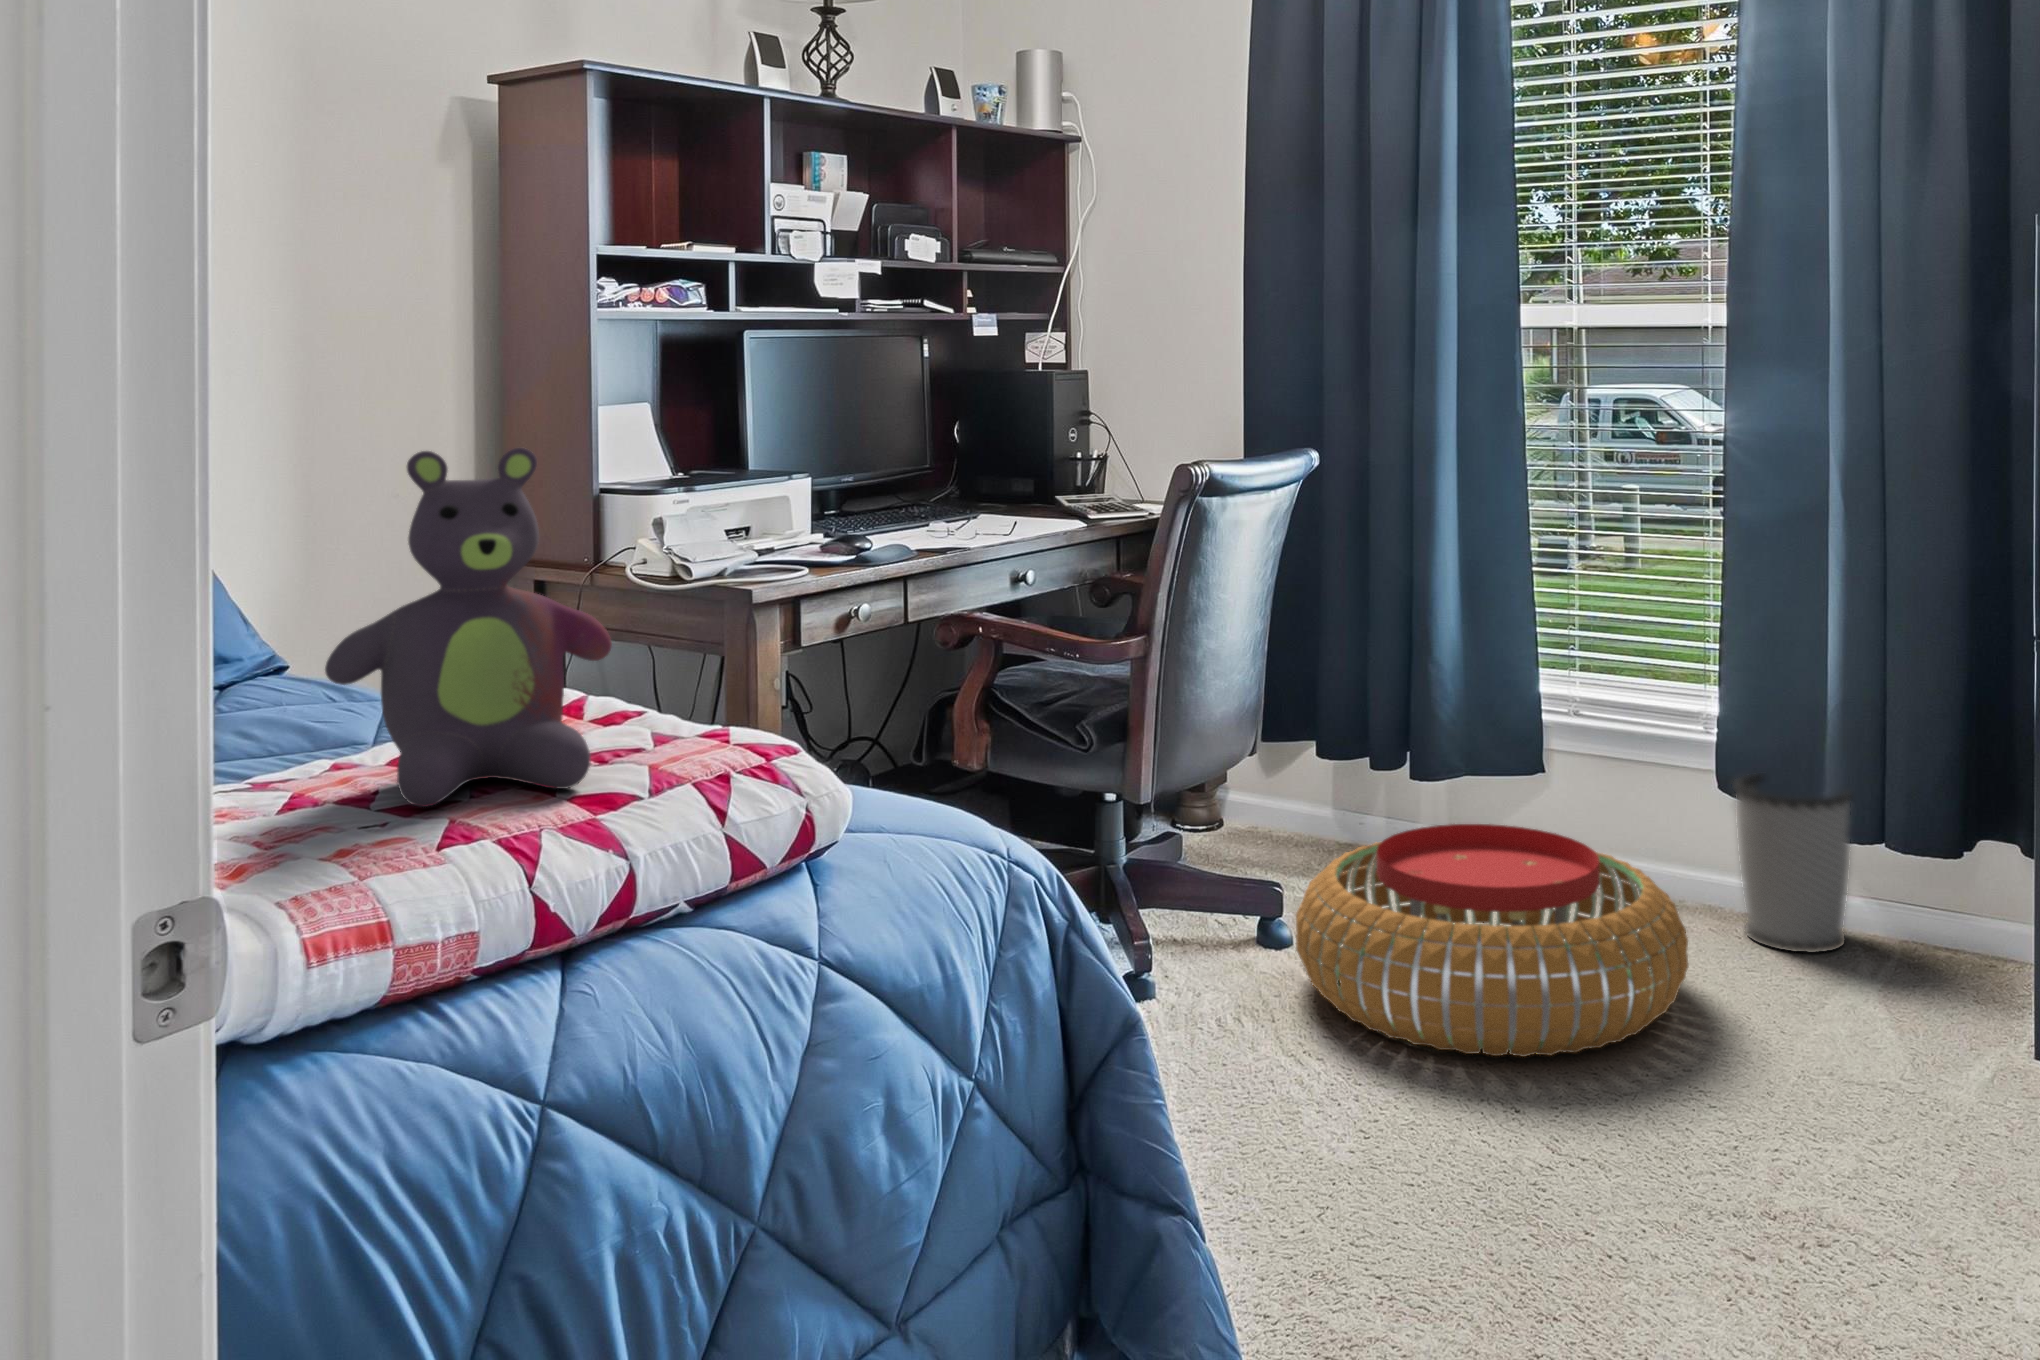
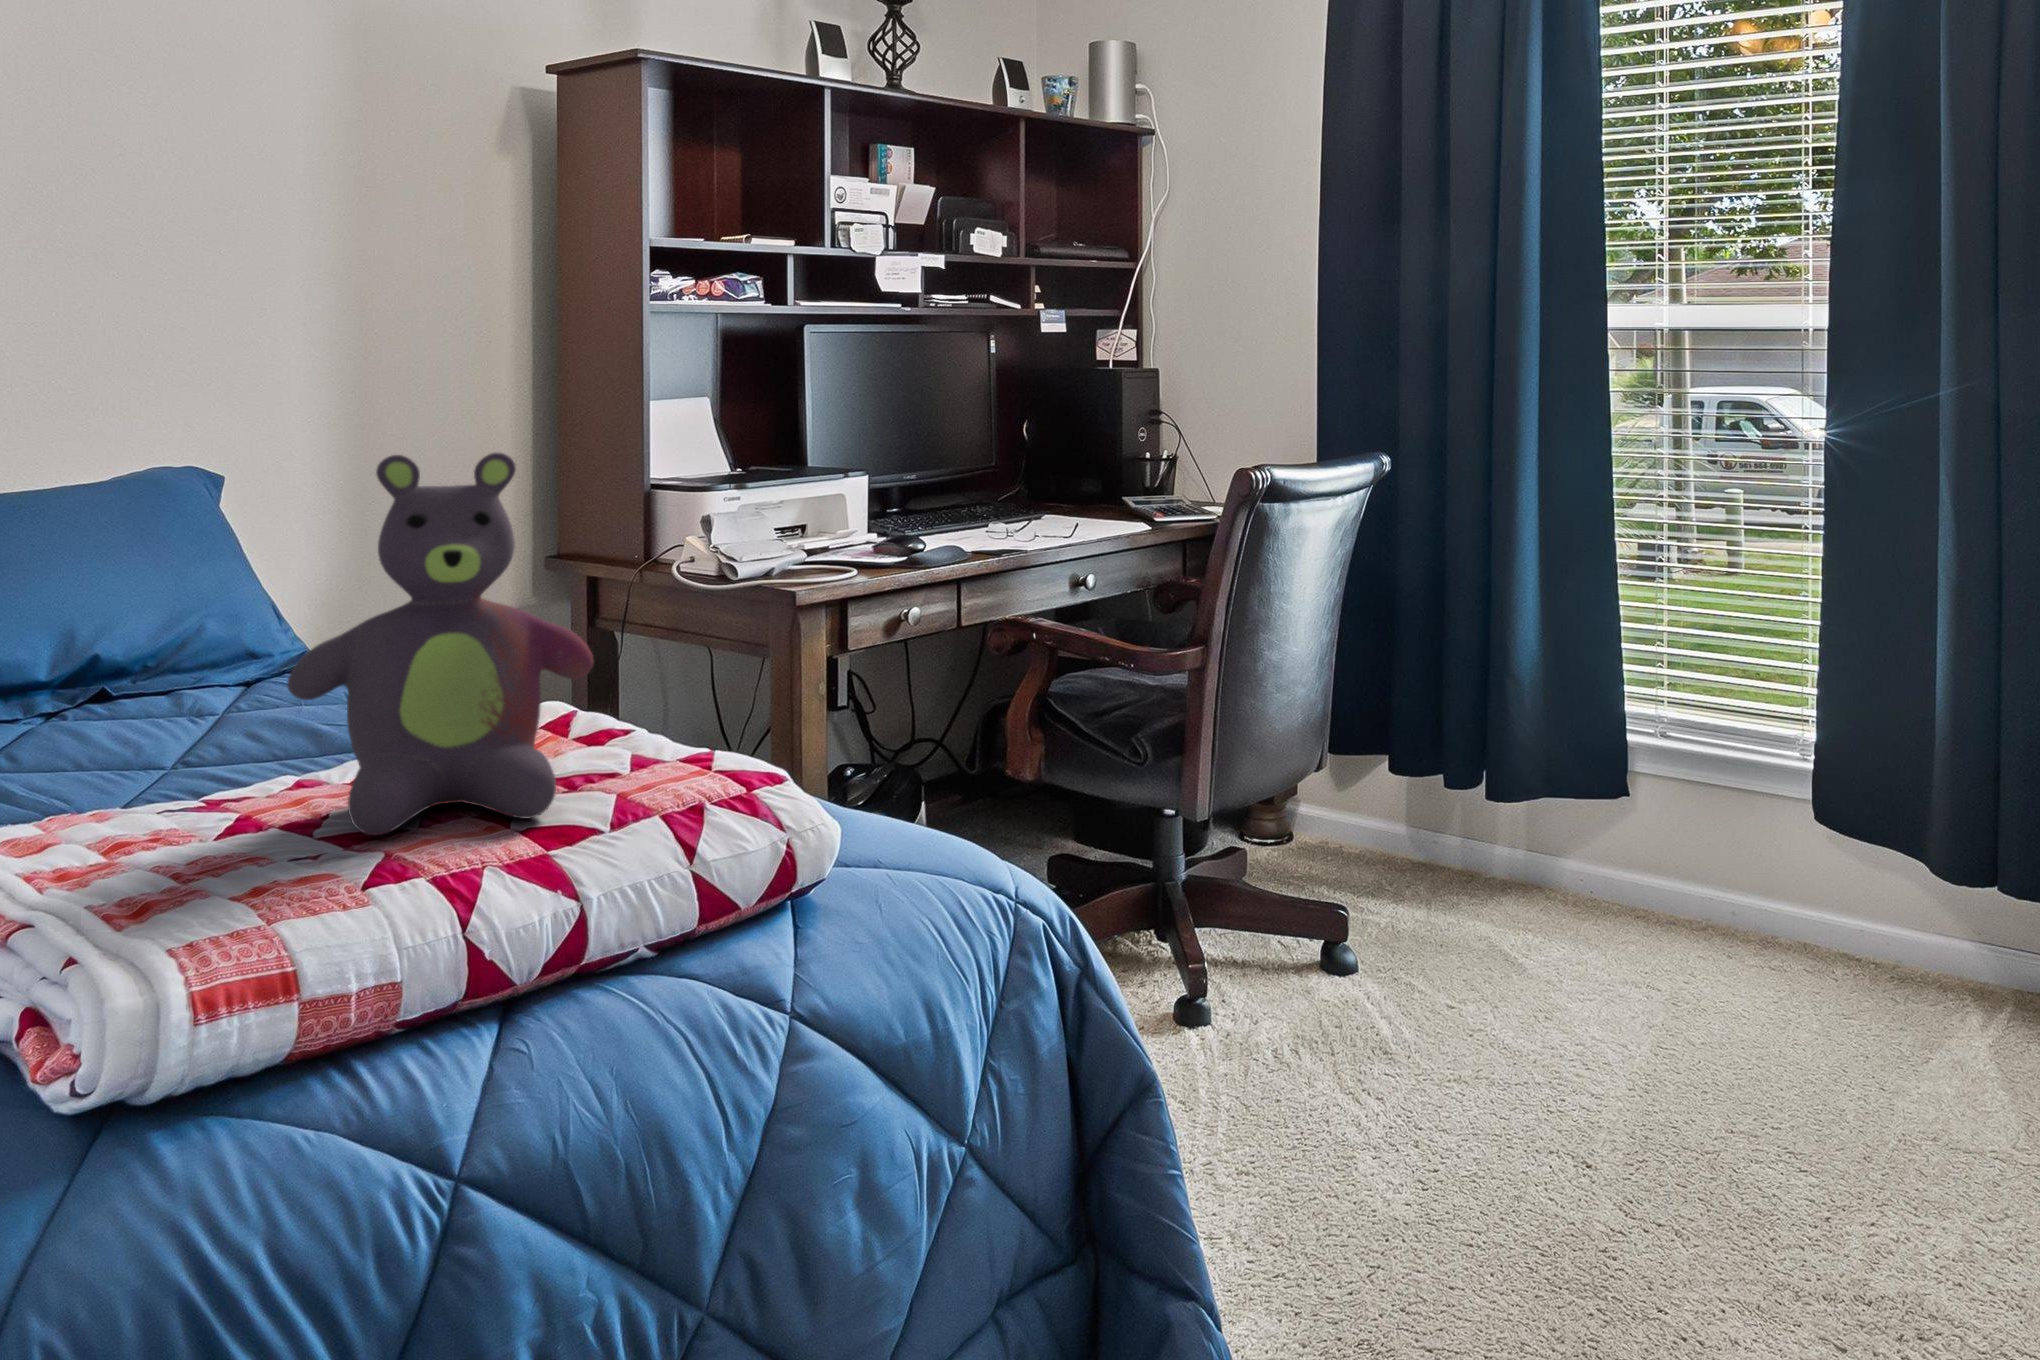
wastebasket: present [1733,774,1852,952] -> none [1831,812,1966,1010]
pouf: present [1296,824,1688,1057] -> none [1353,857,1777,1116]

